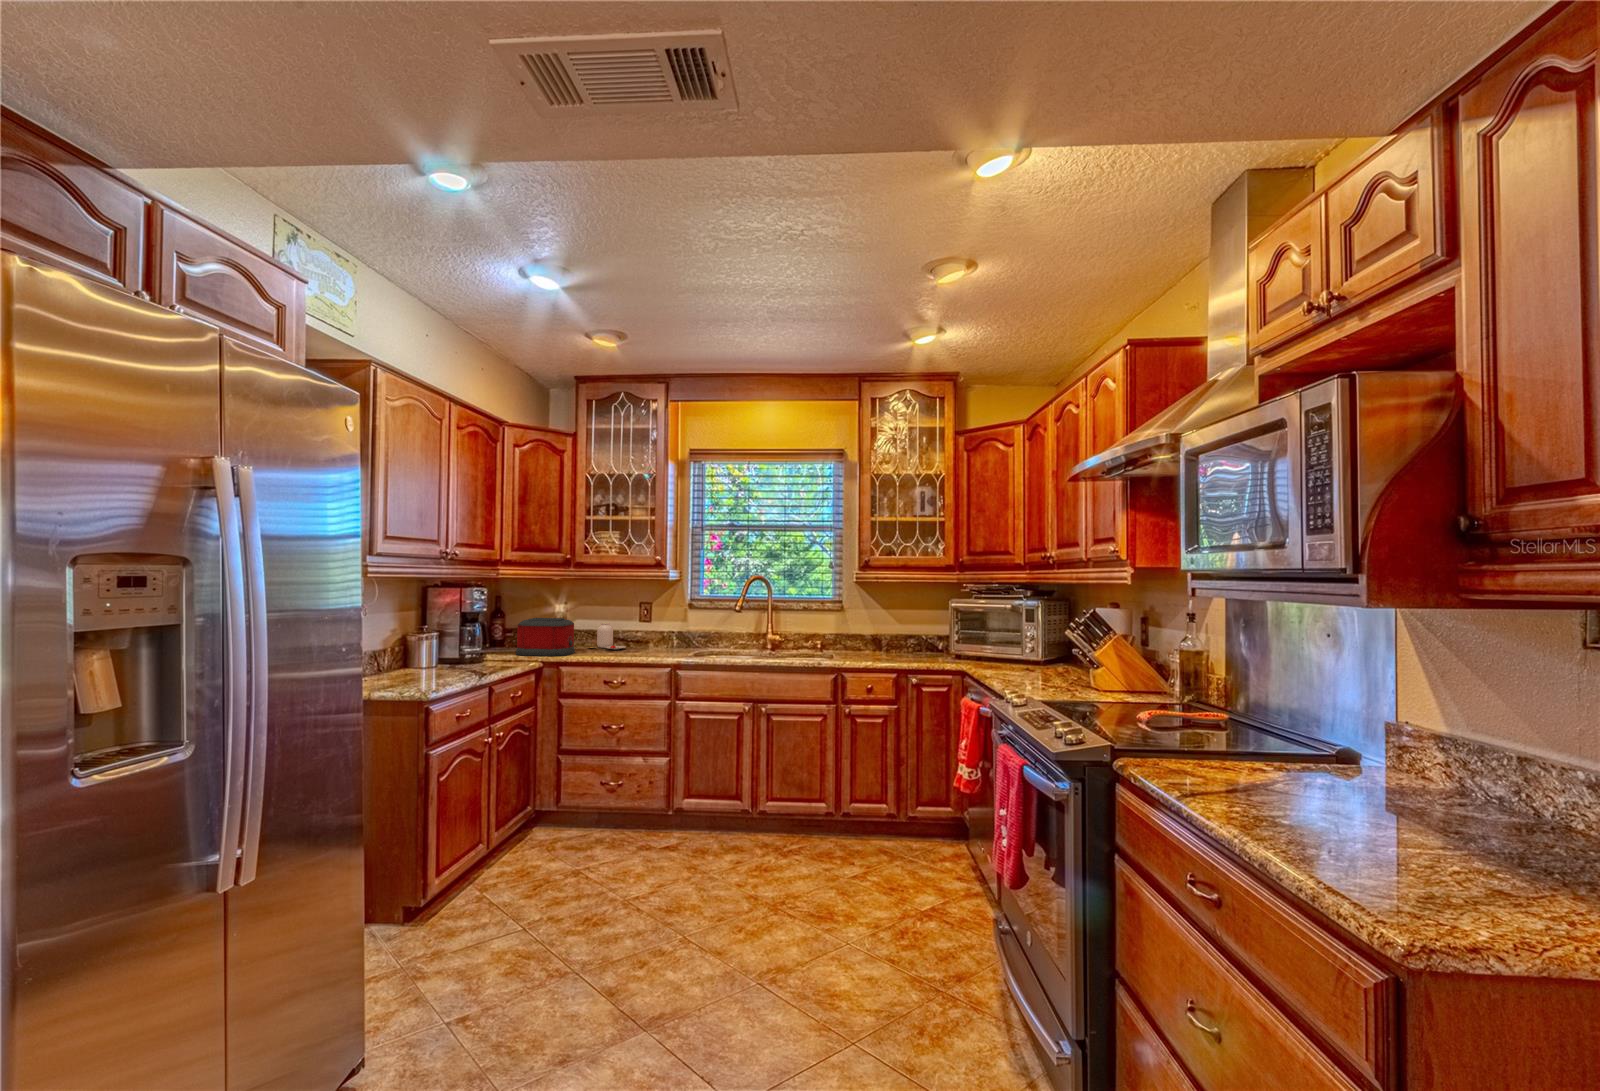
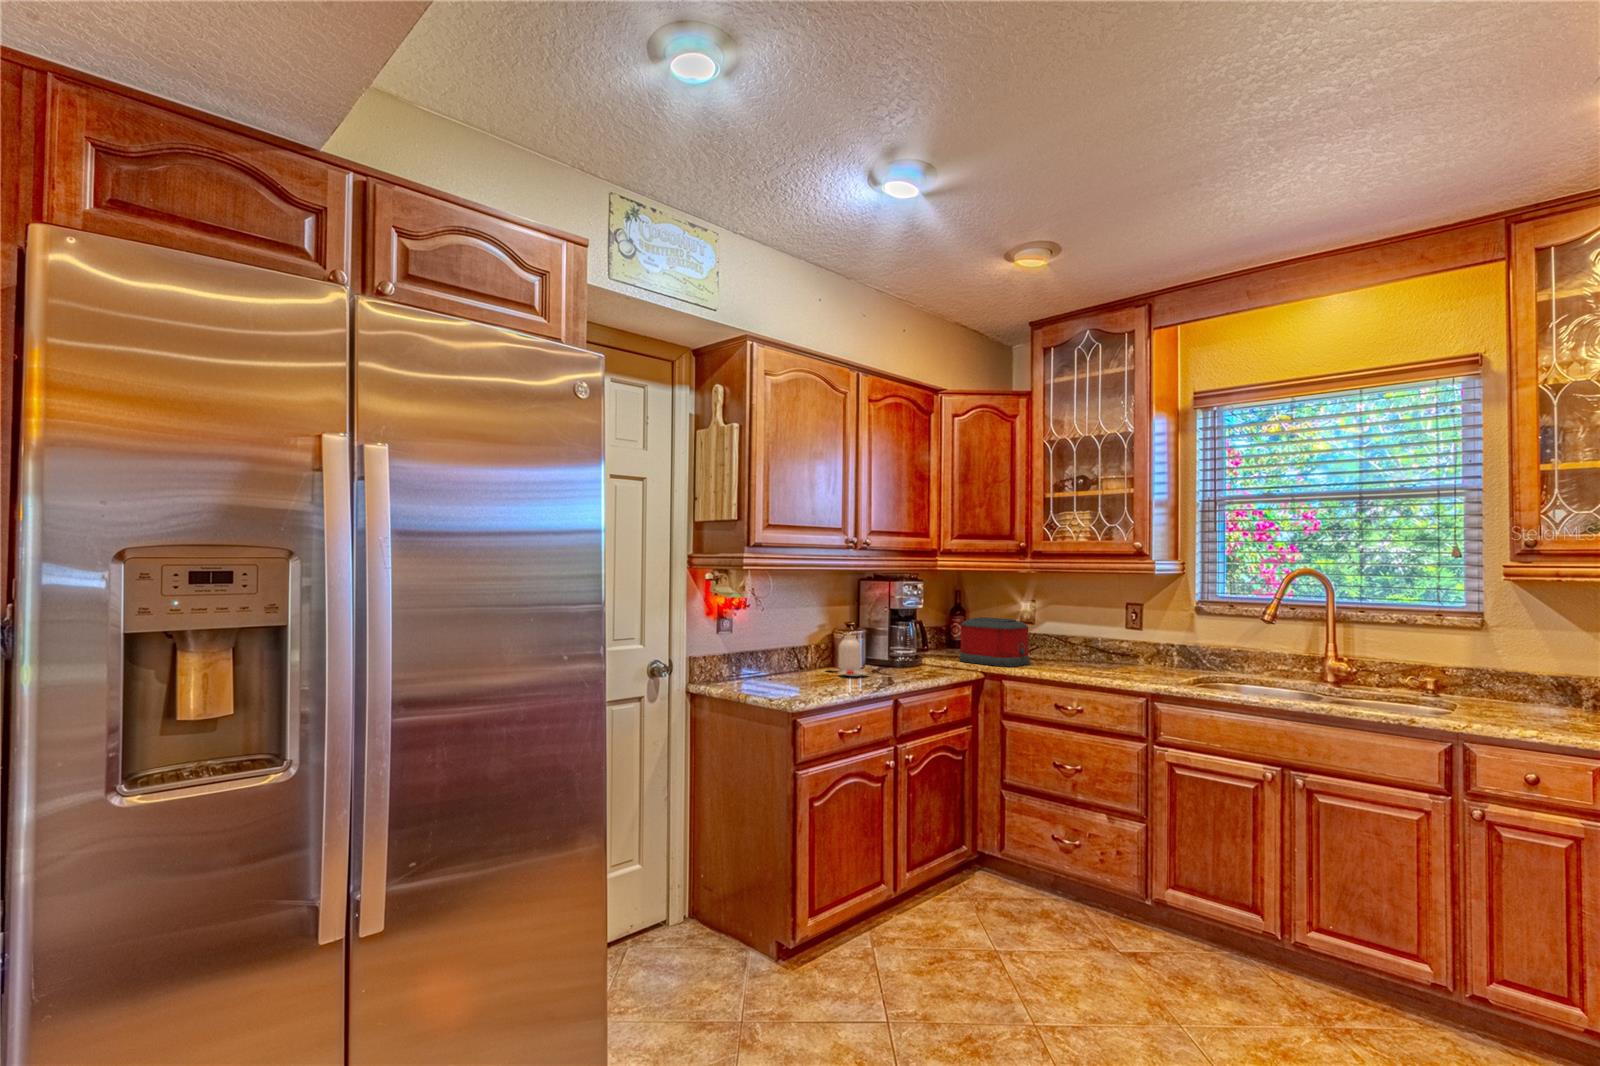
jar: present [589,622,626,650] -> present [830,635,867,676]

